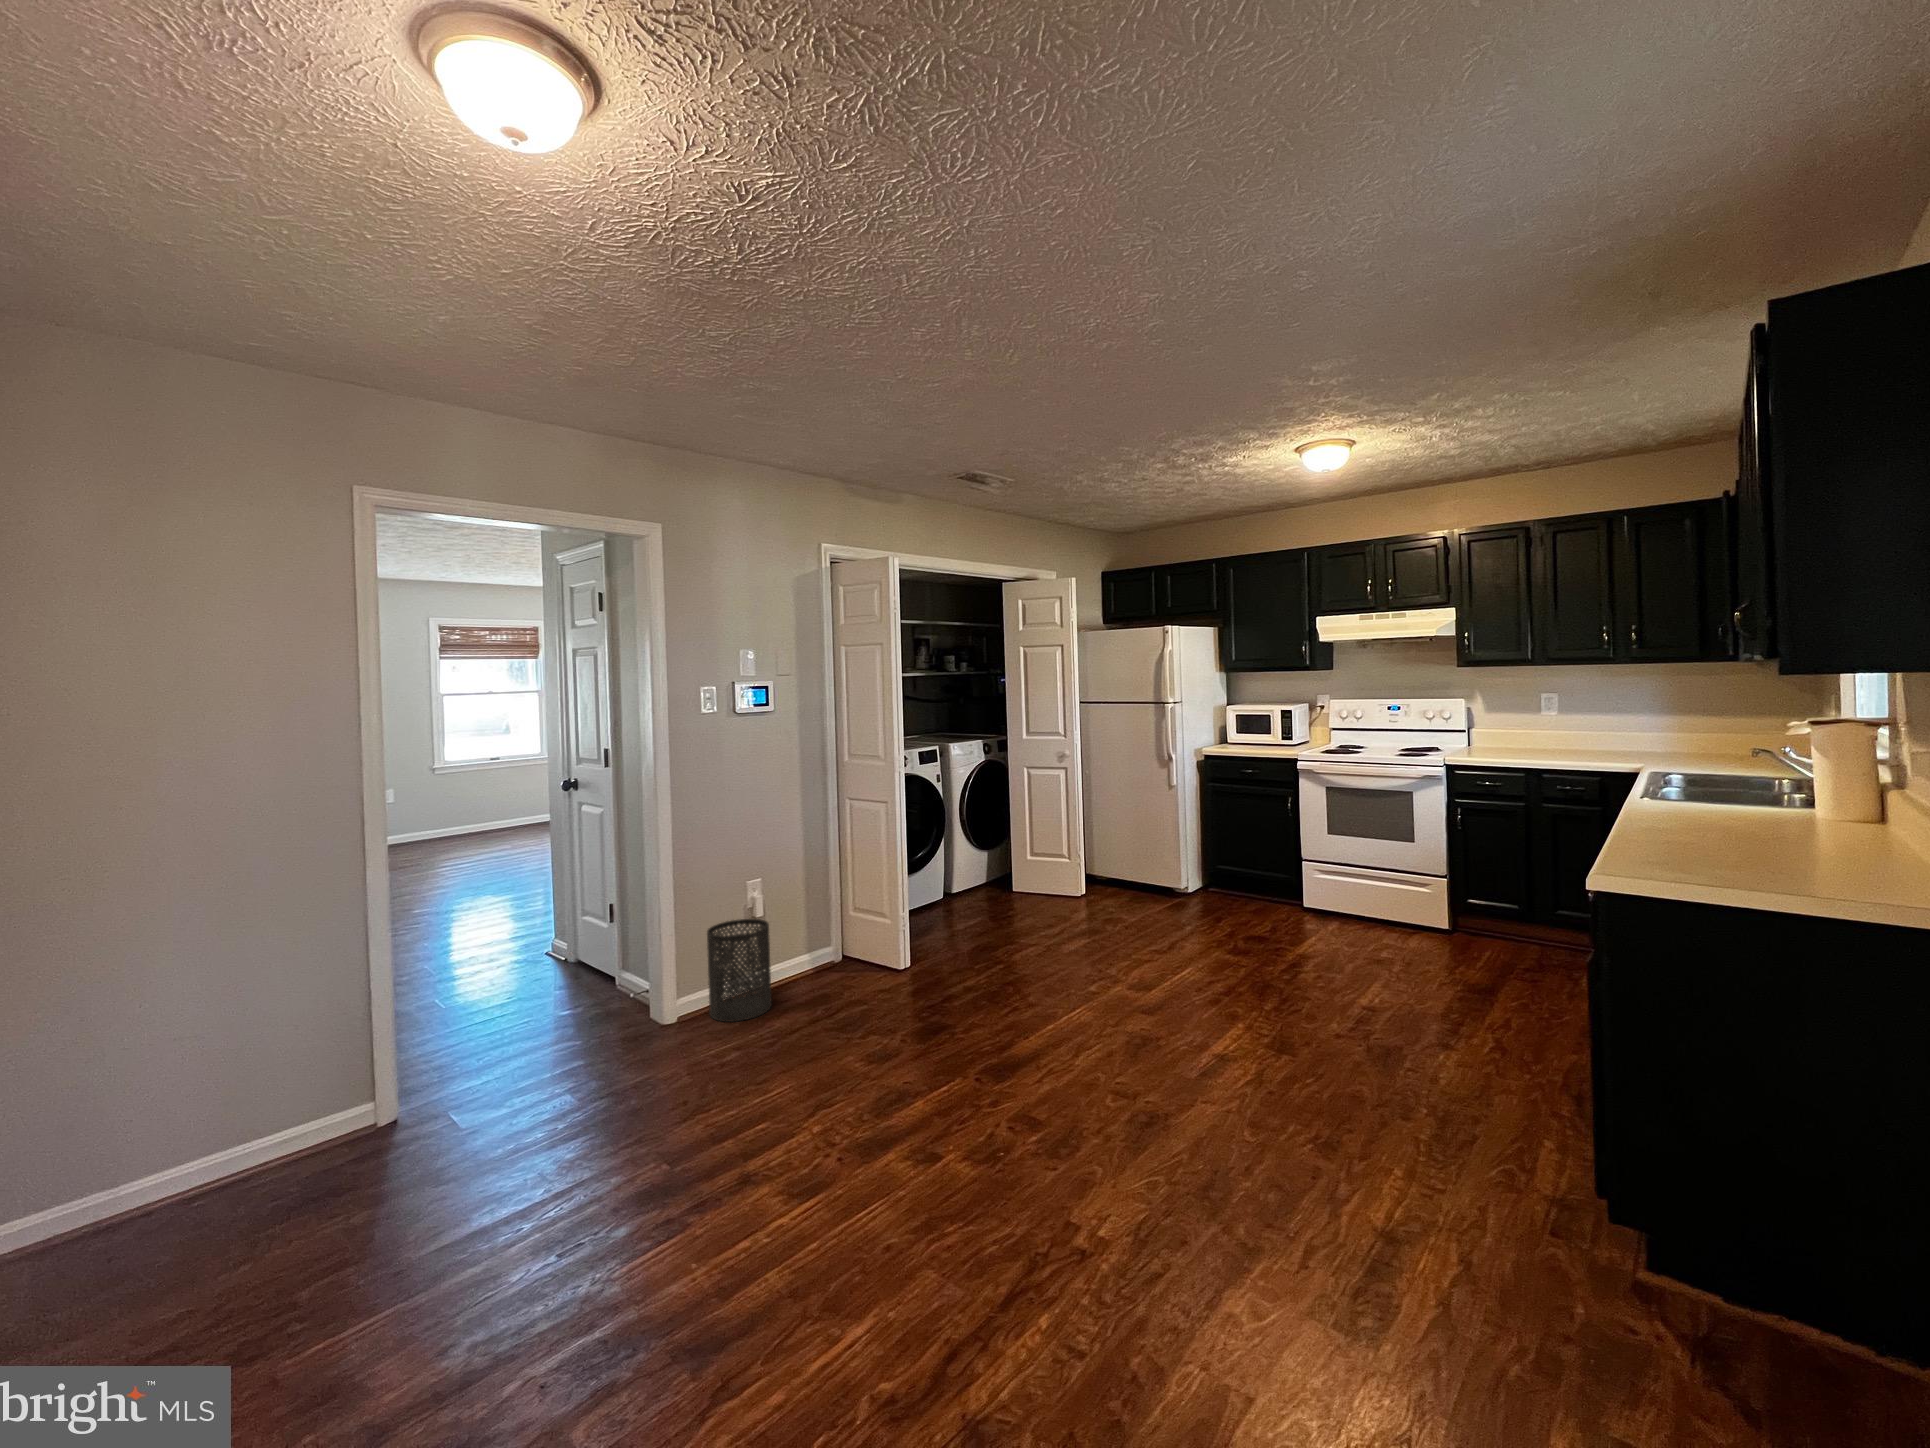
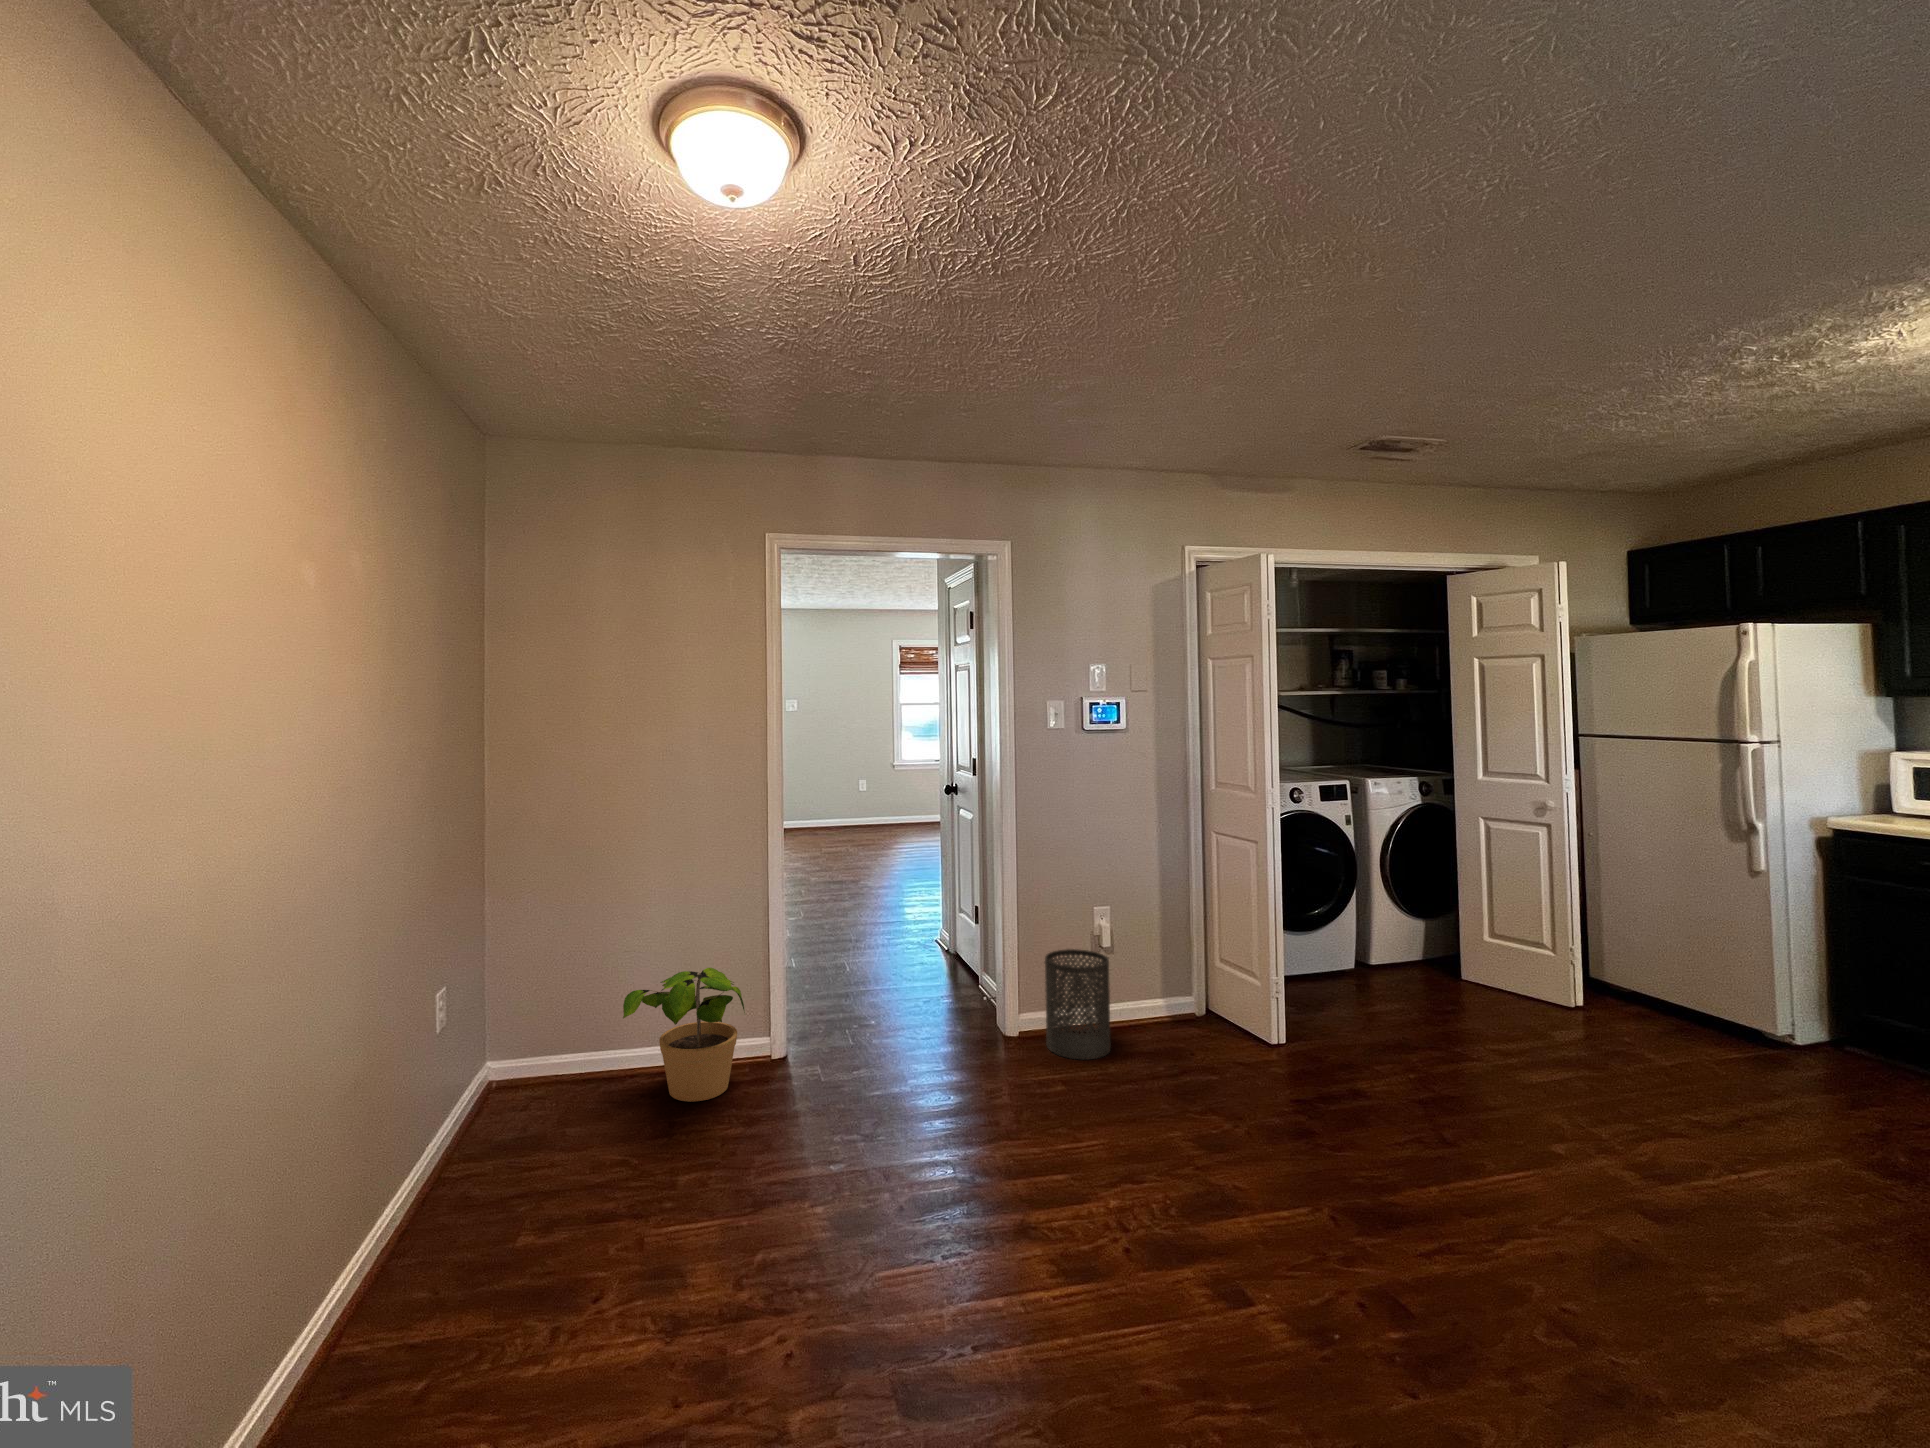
potted plant: none [154,1023,363,1202] -> present [623,968,745,1102]

